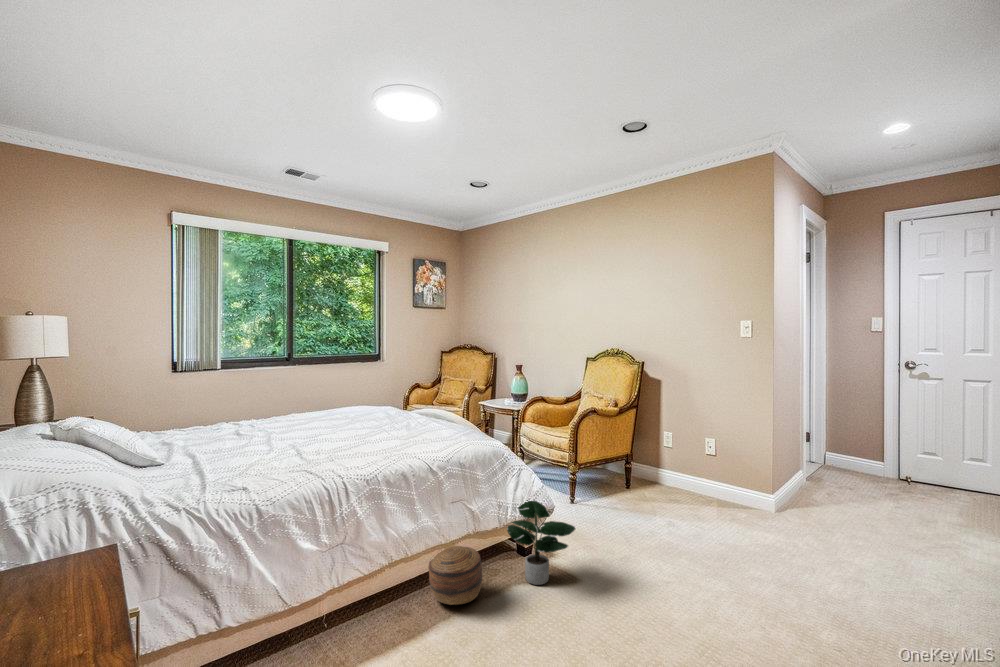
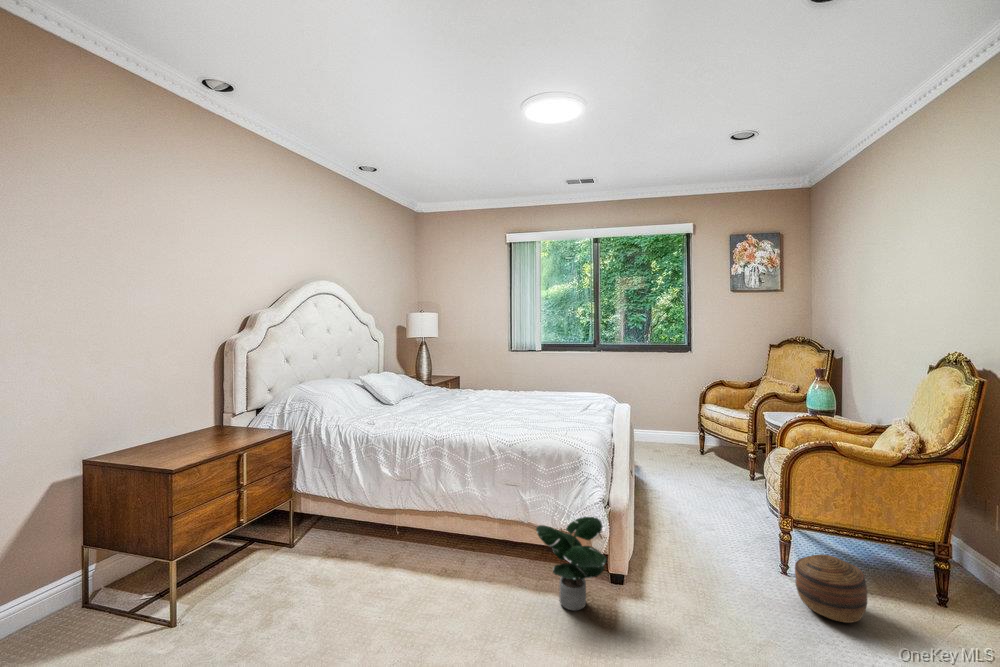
basket: present [428,546,482,605] -> present [795,555,867,623]

